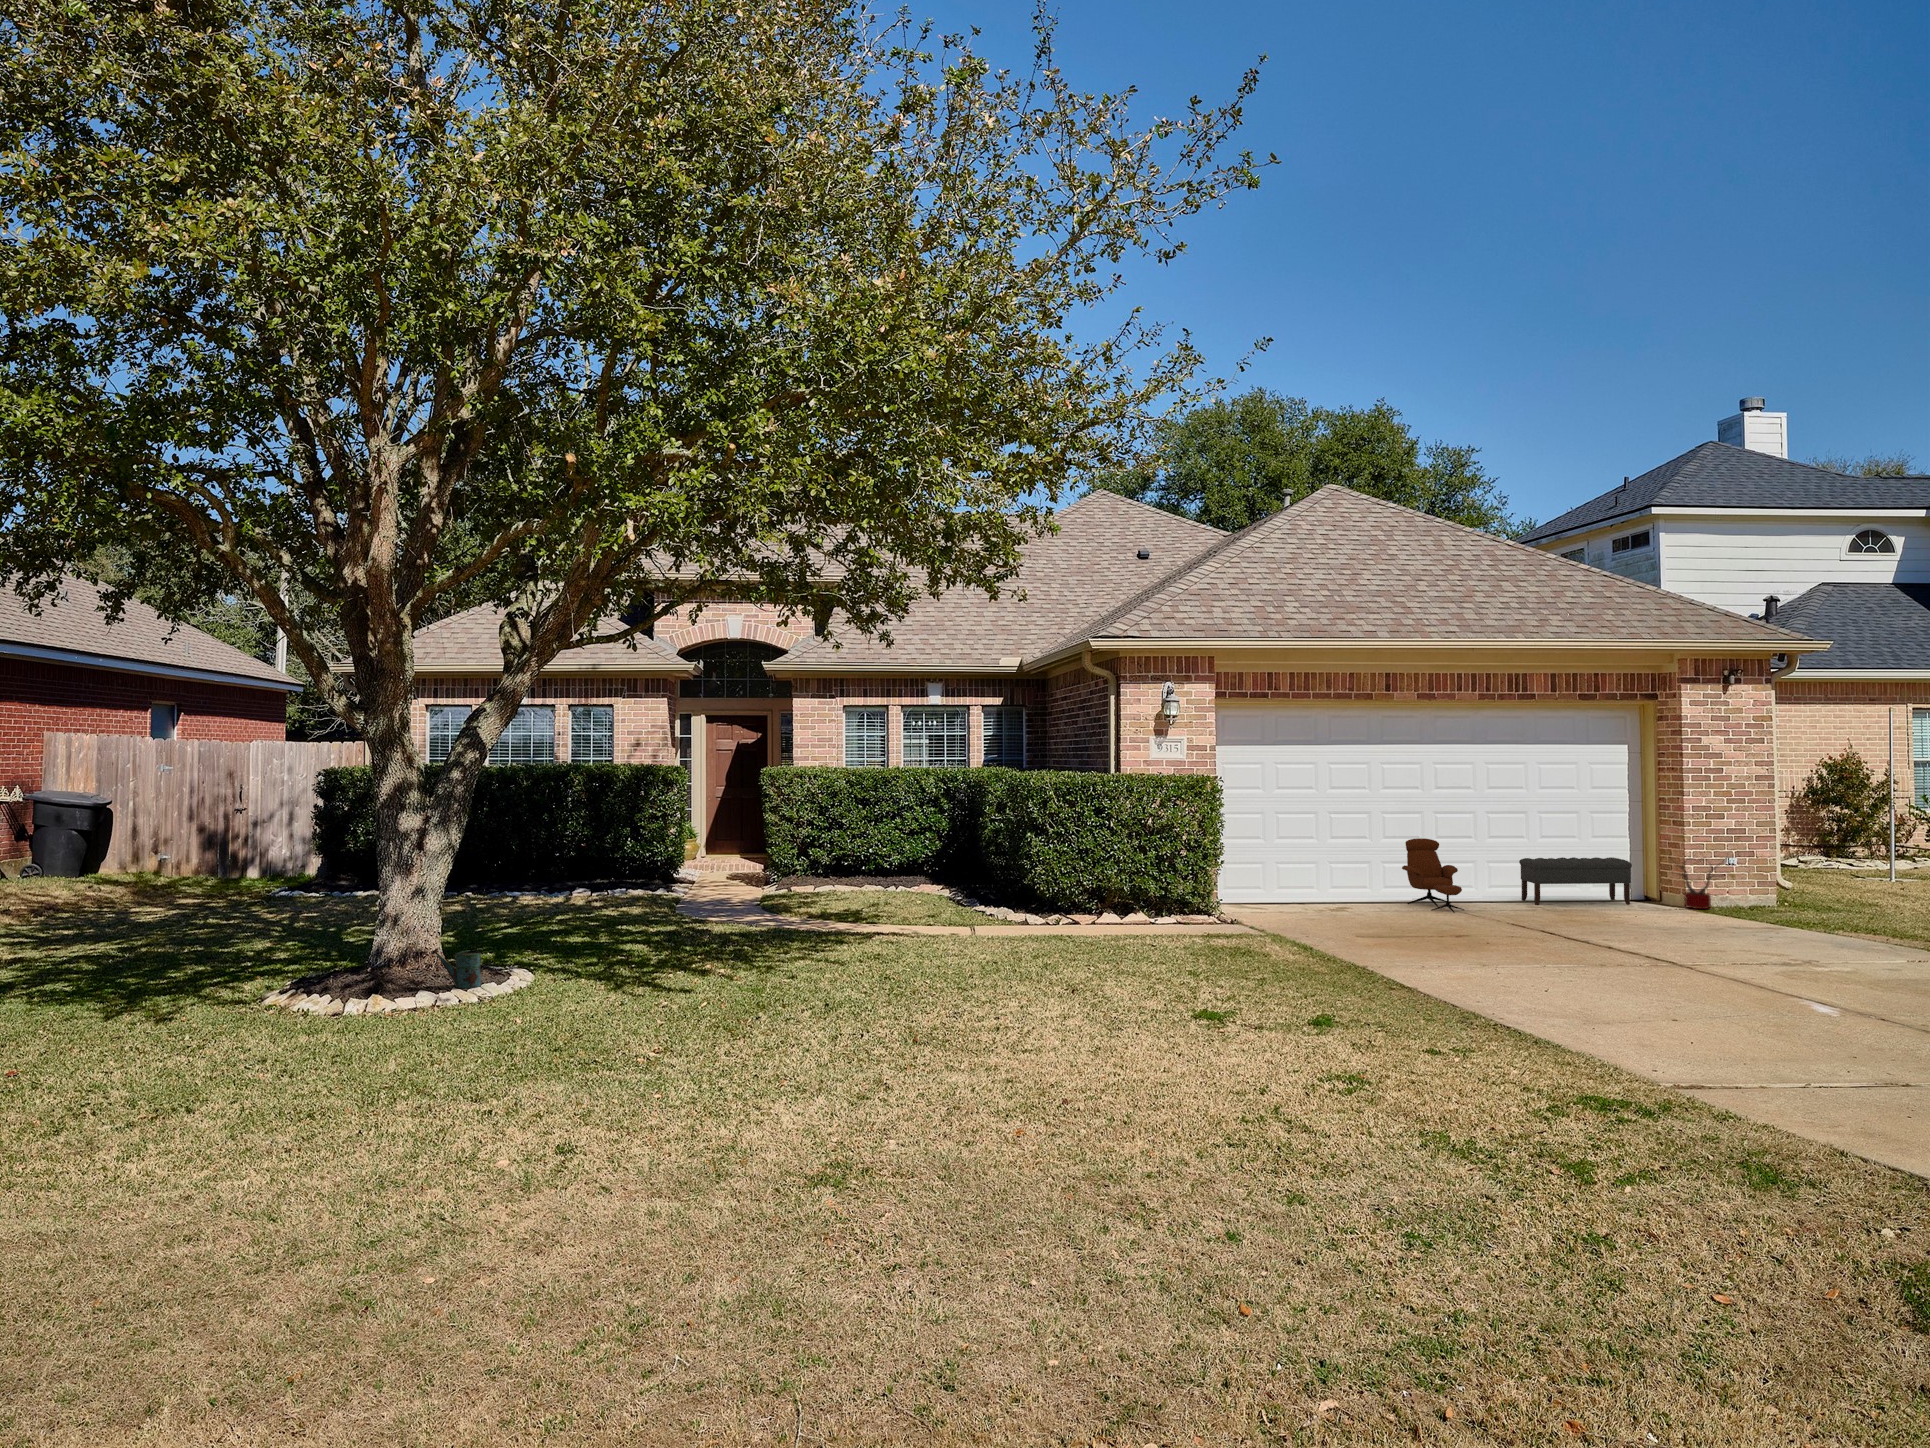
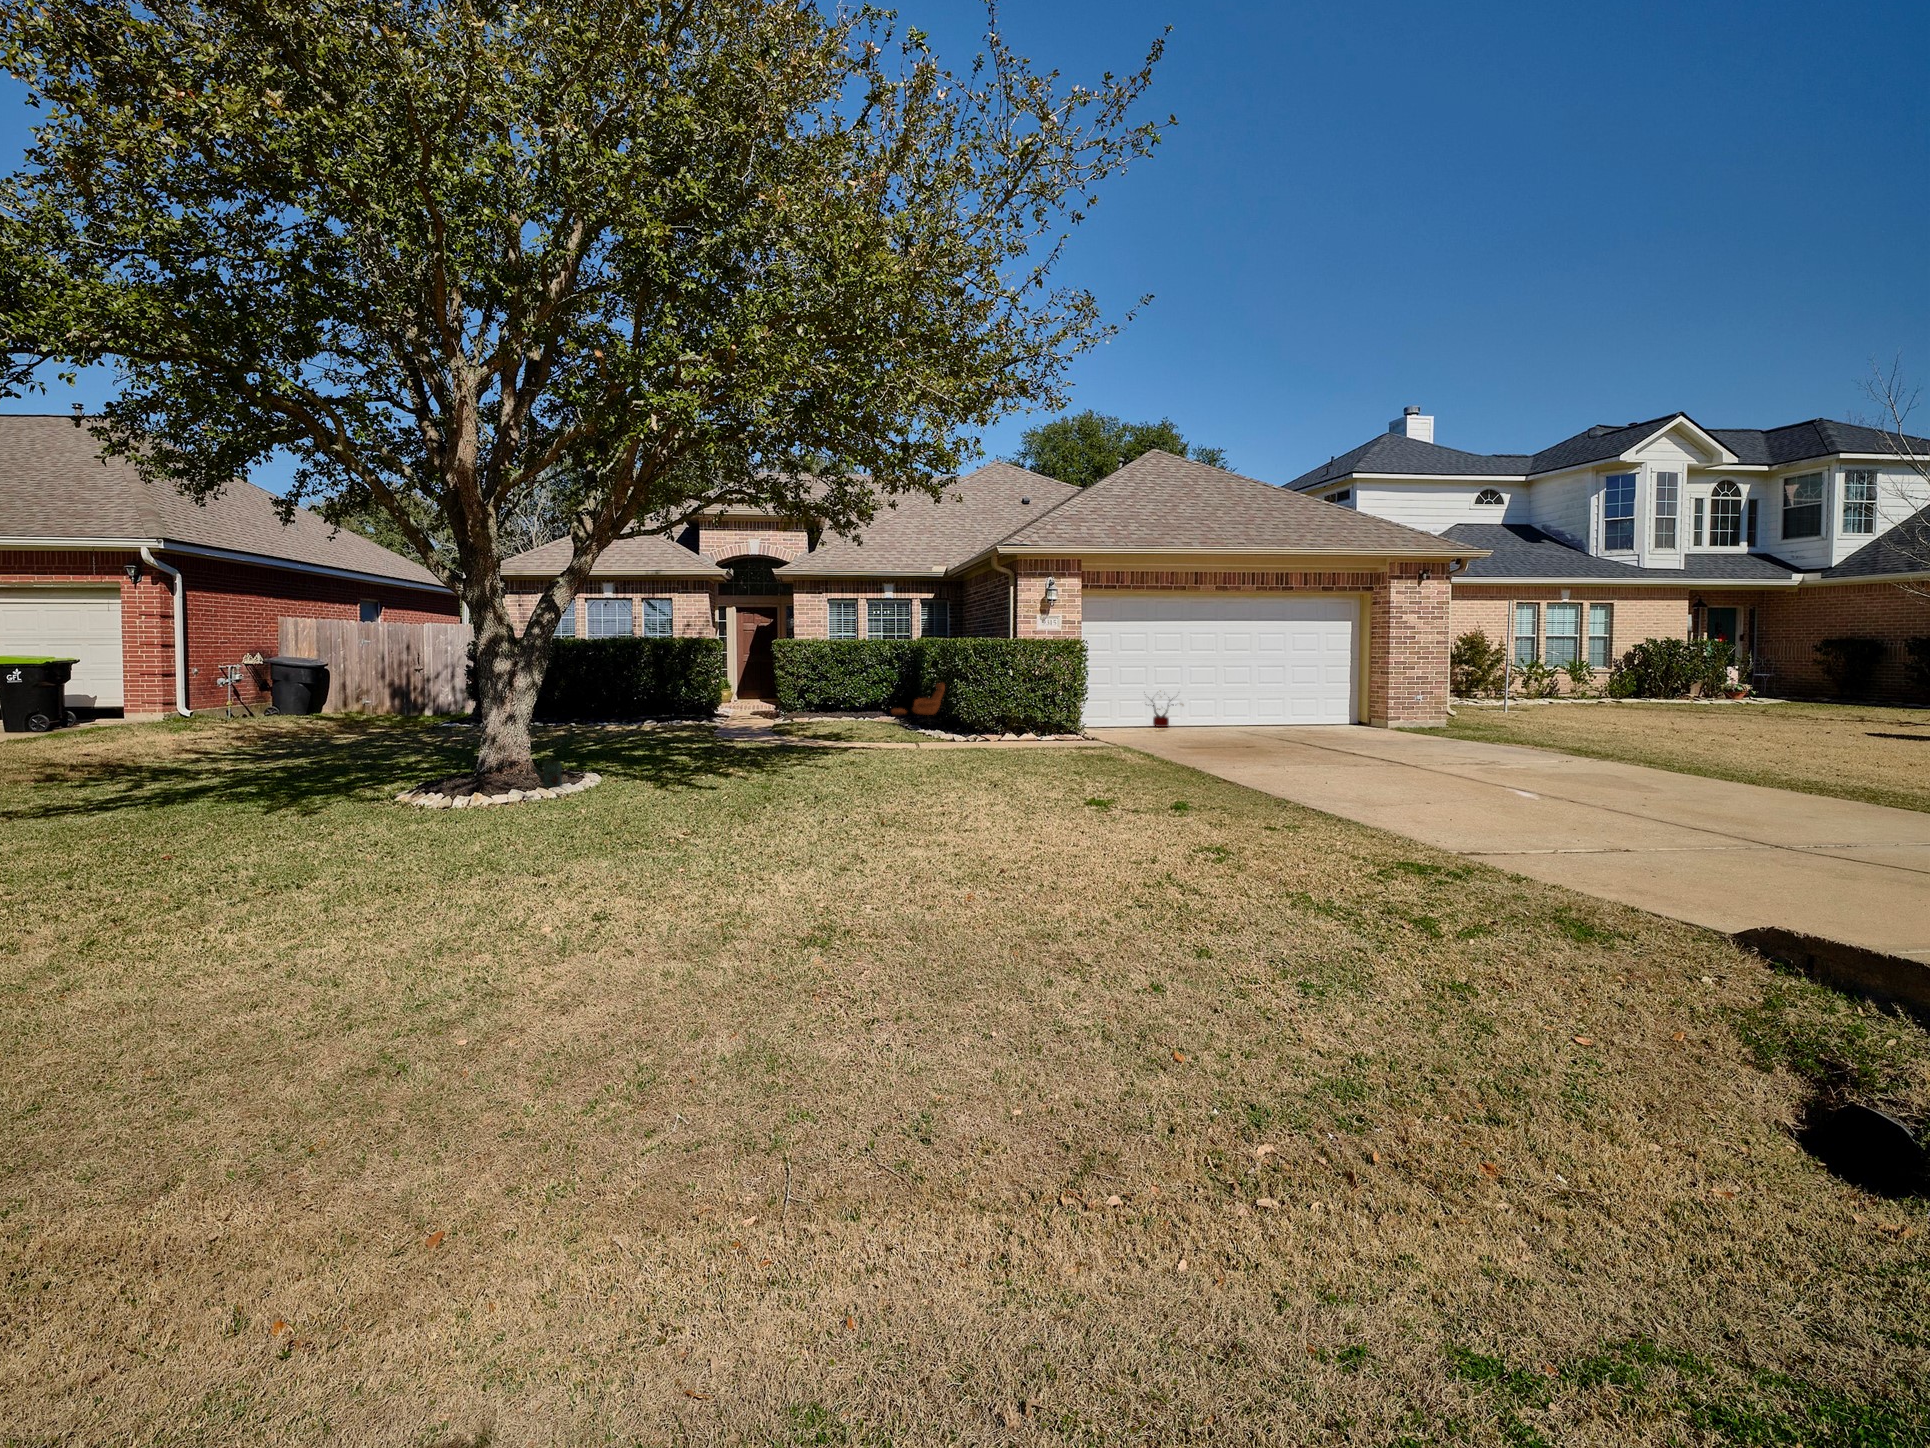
lounge chair: present [1402,838,1464,913] -> present [891,683,945,723]
decorative plant: present [1677,856,1735,909] -> present [1151,700,1173,727]
bench: present [1519,857,1632,905] -> none [1280,695,1355,726]

